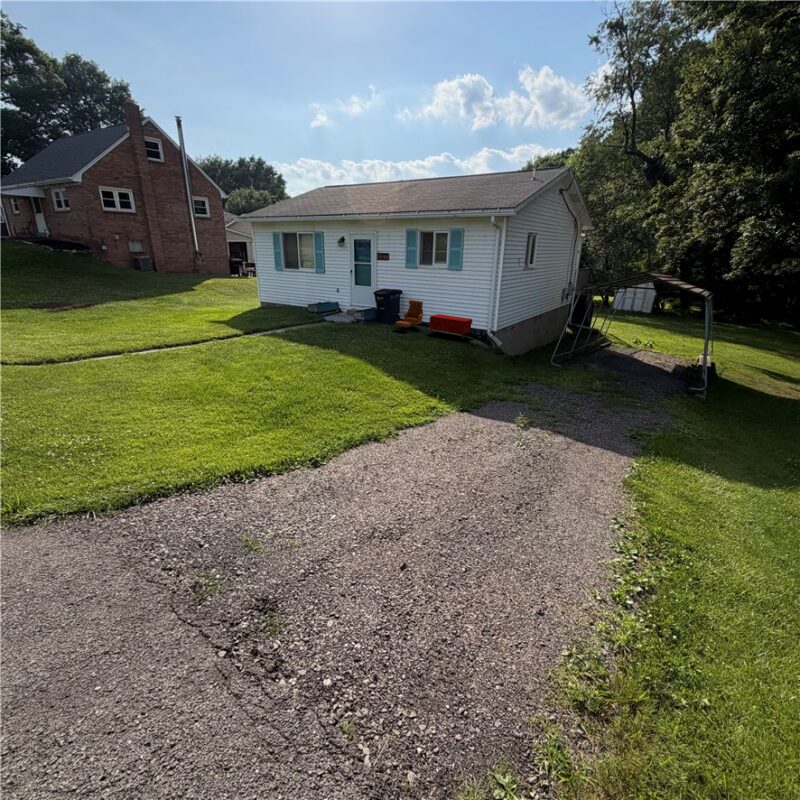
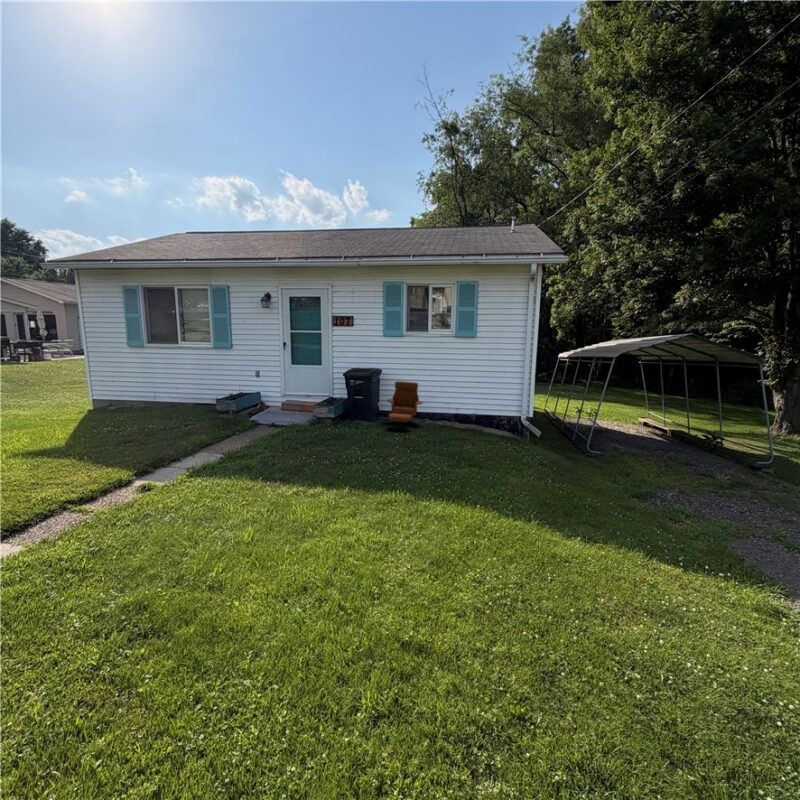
bench: present [429,314,472,340] -> none [440,399,498,433]

